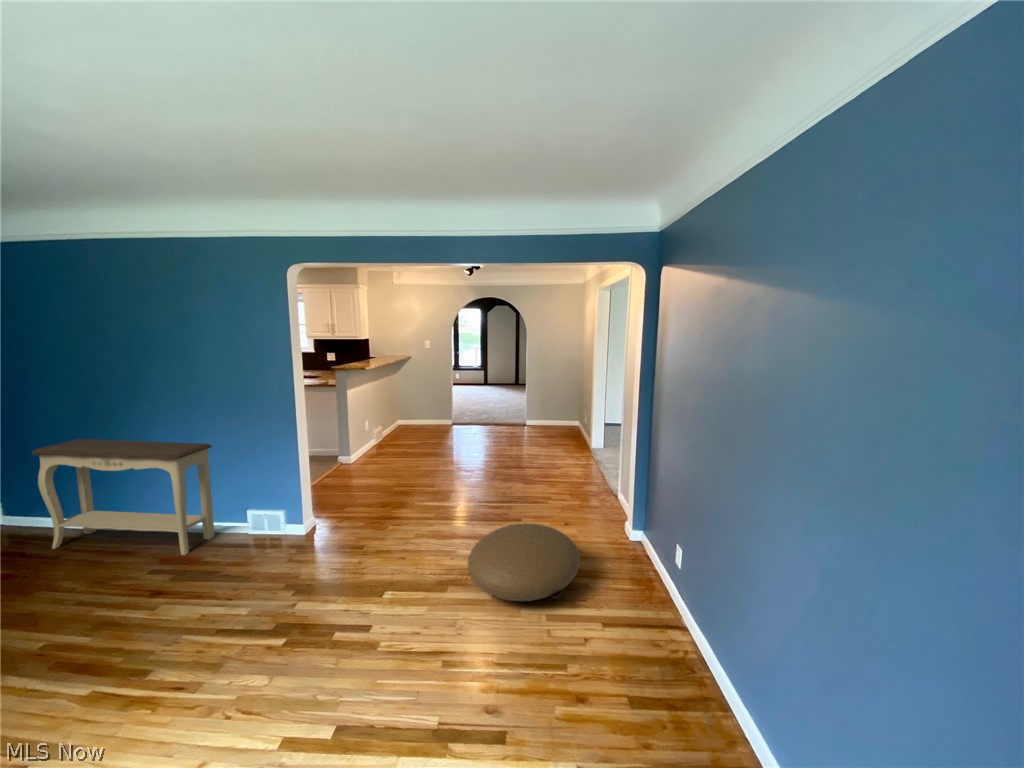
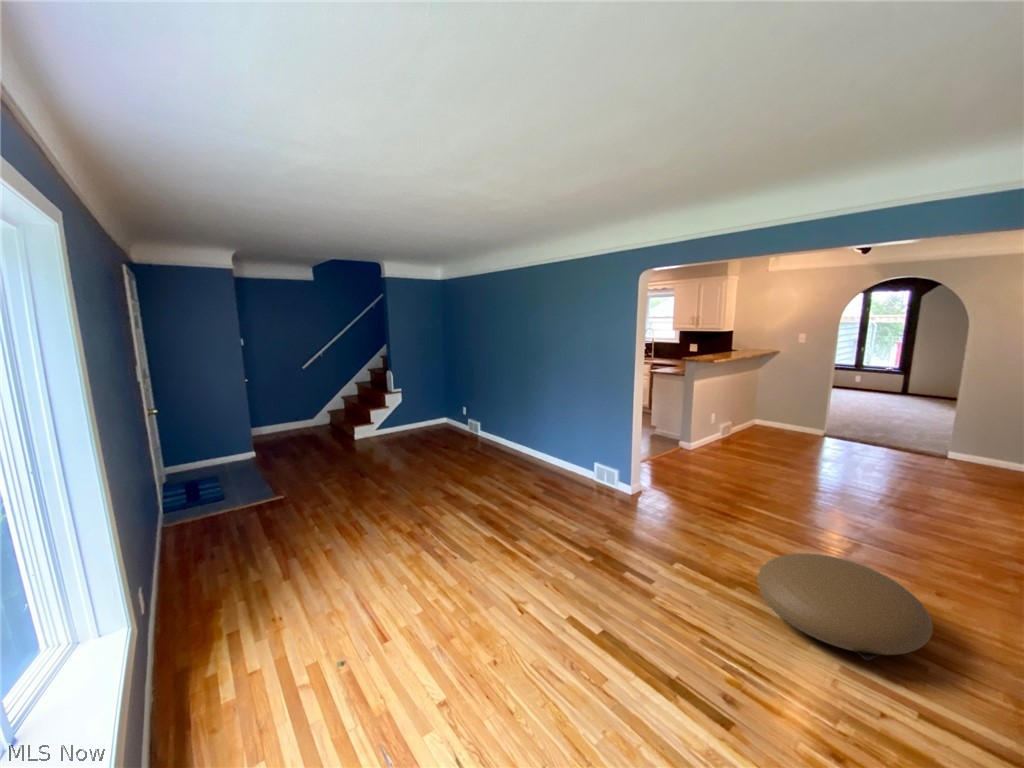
console table: present [32,439,215,555] -> none [499,396,579,482]

